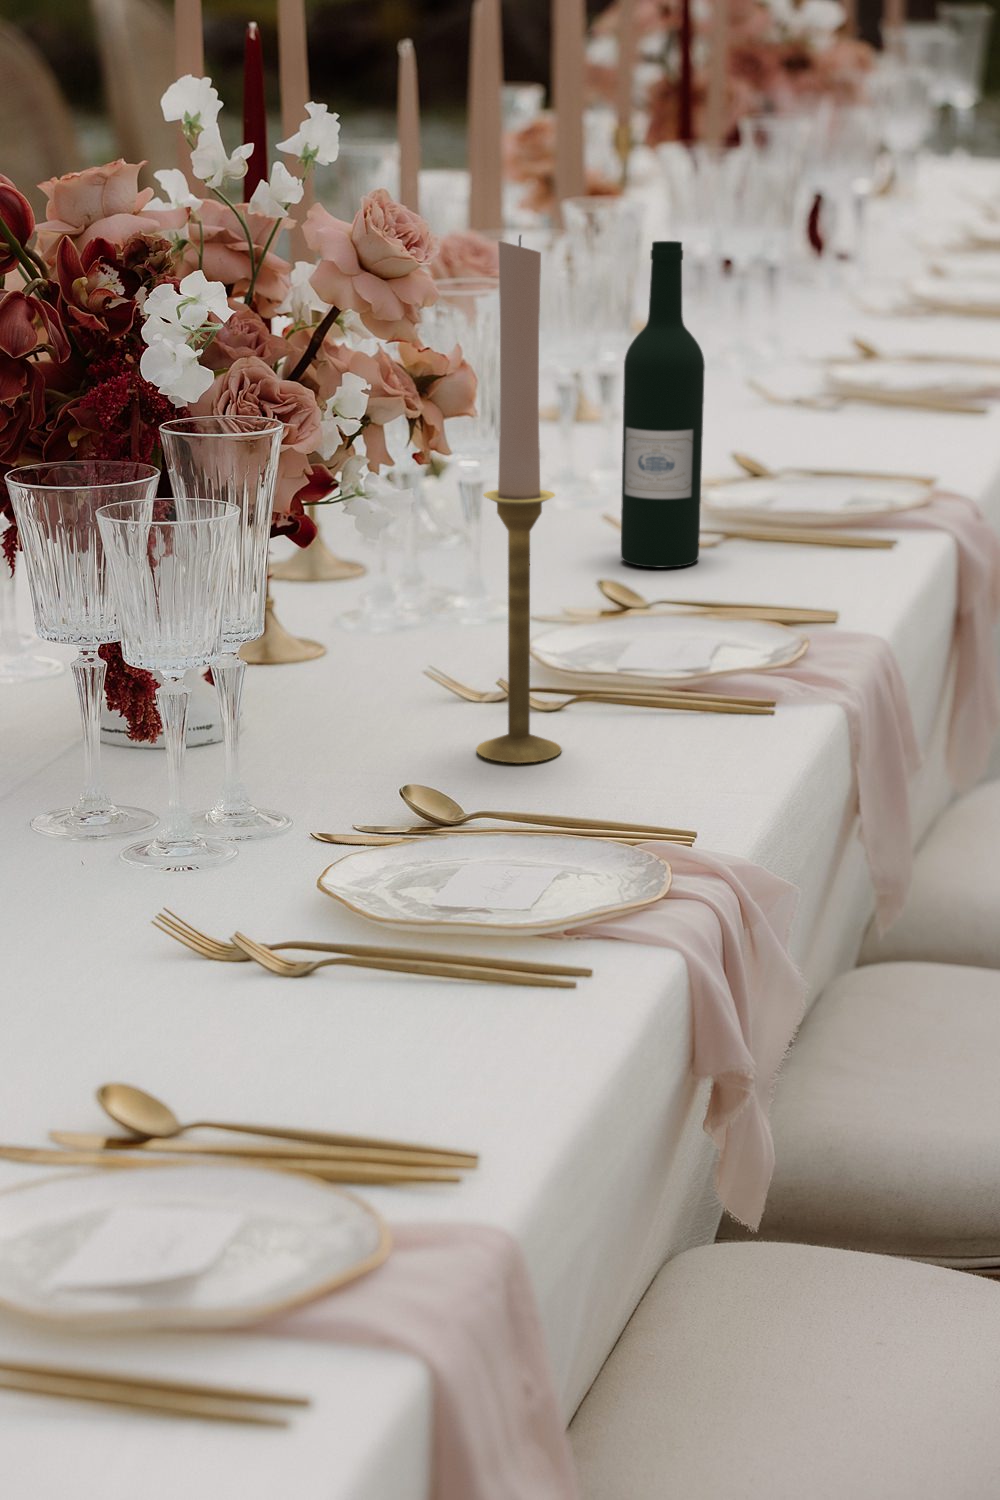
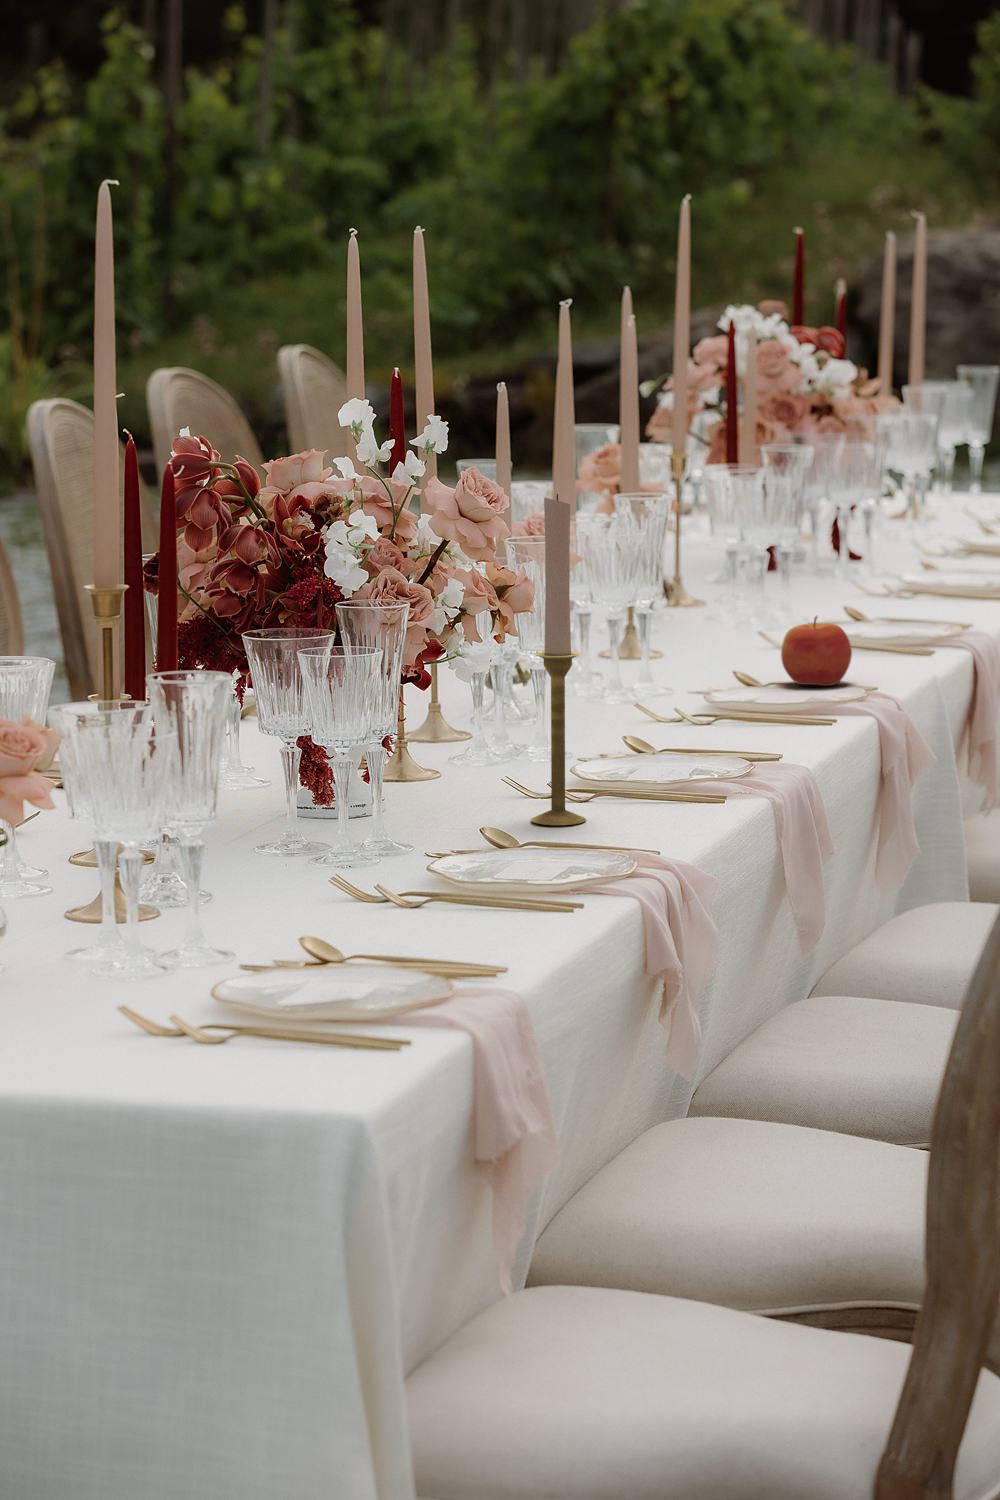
wine bottle: present [621,241,705,568] -> none [649,504,706,732]
apple: none [789,394,884,490] -> present [781,616,852,686]

